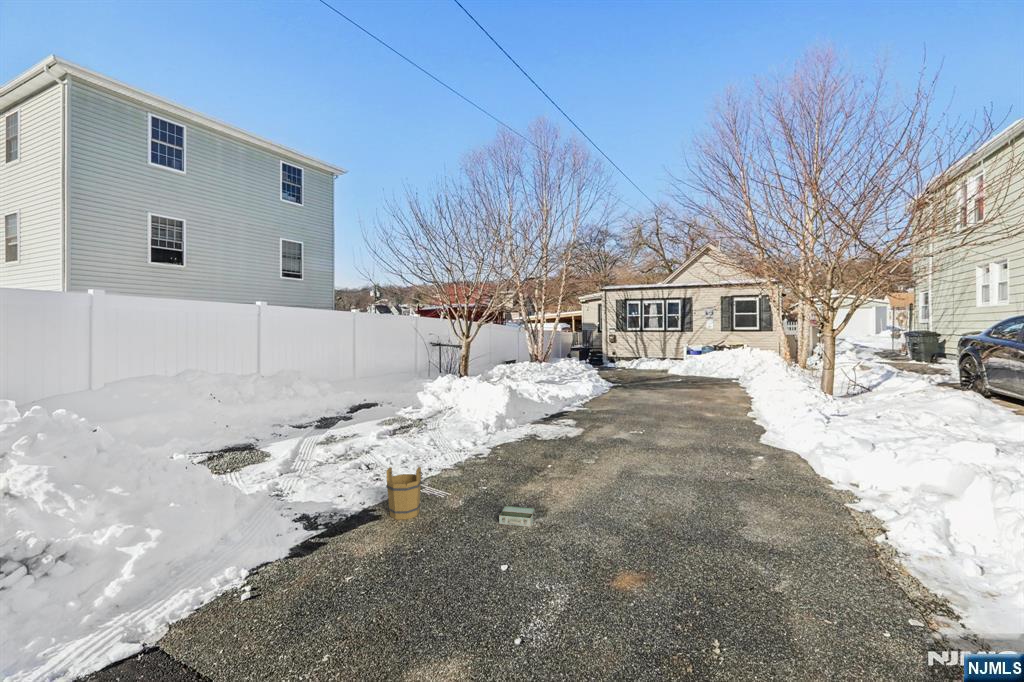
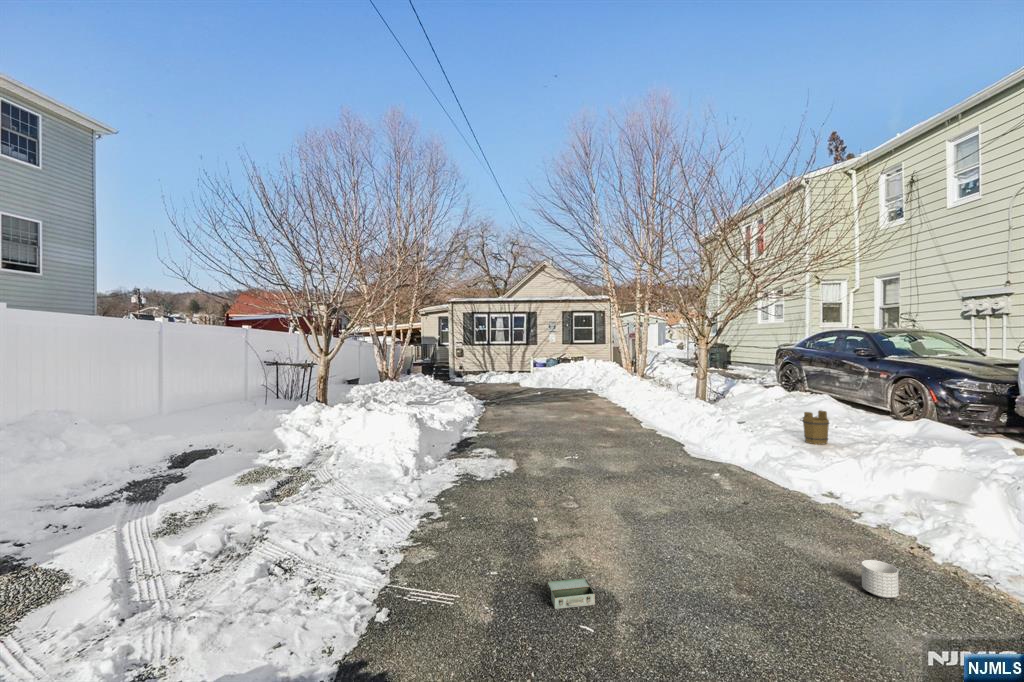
bucket: present [386,467,422,520] -> present [802,411,829,445]
planter: none [785,535,819,572] -> present [862,560,899,598]

